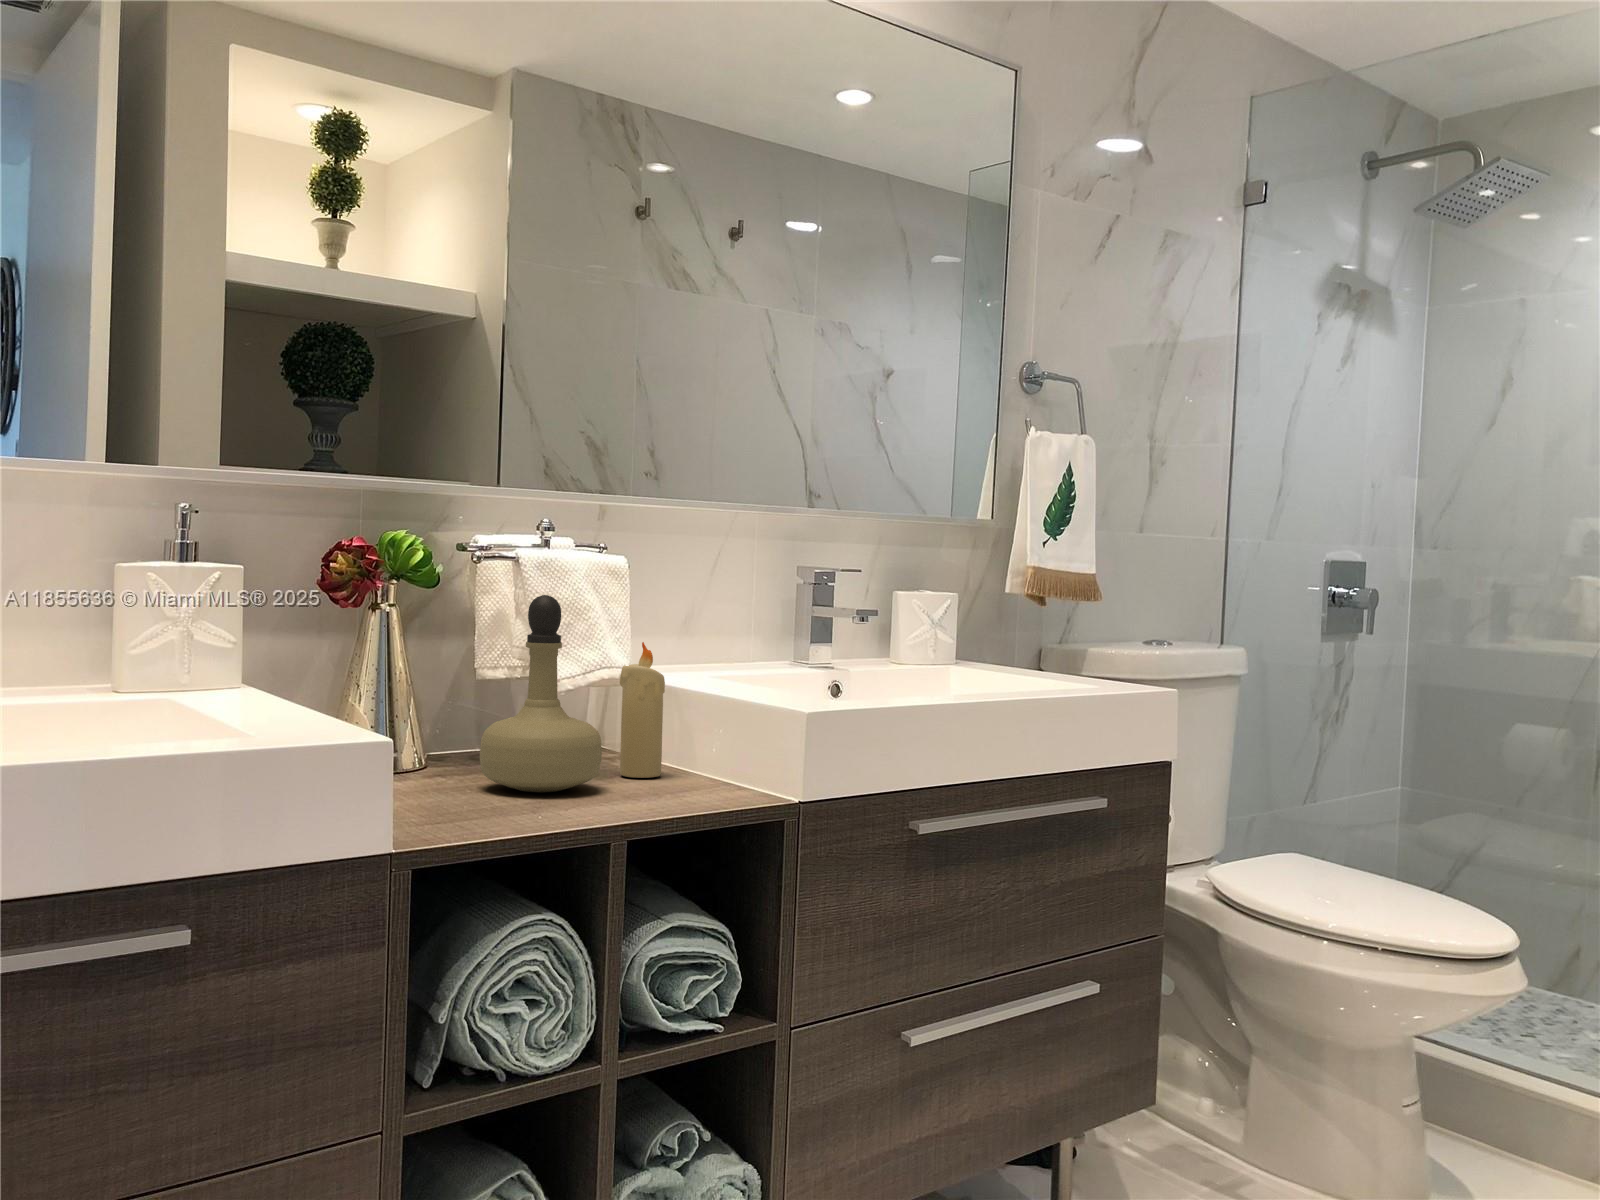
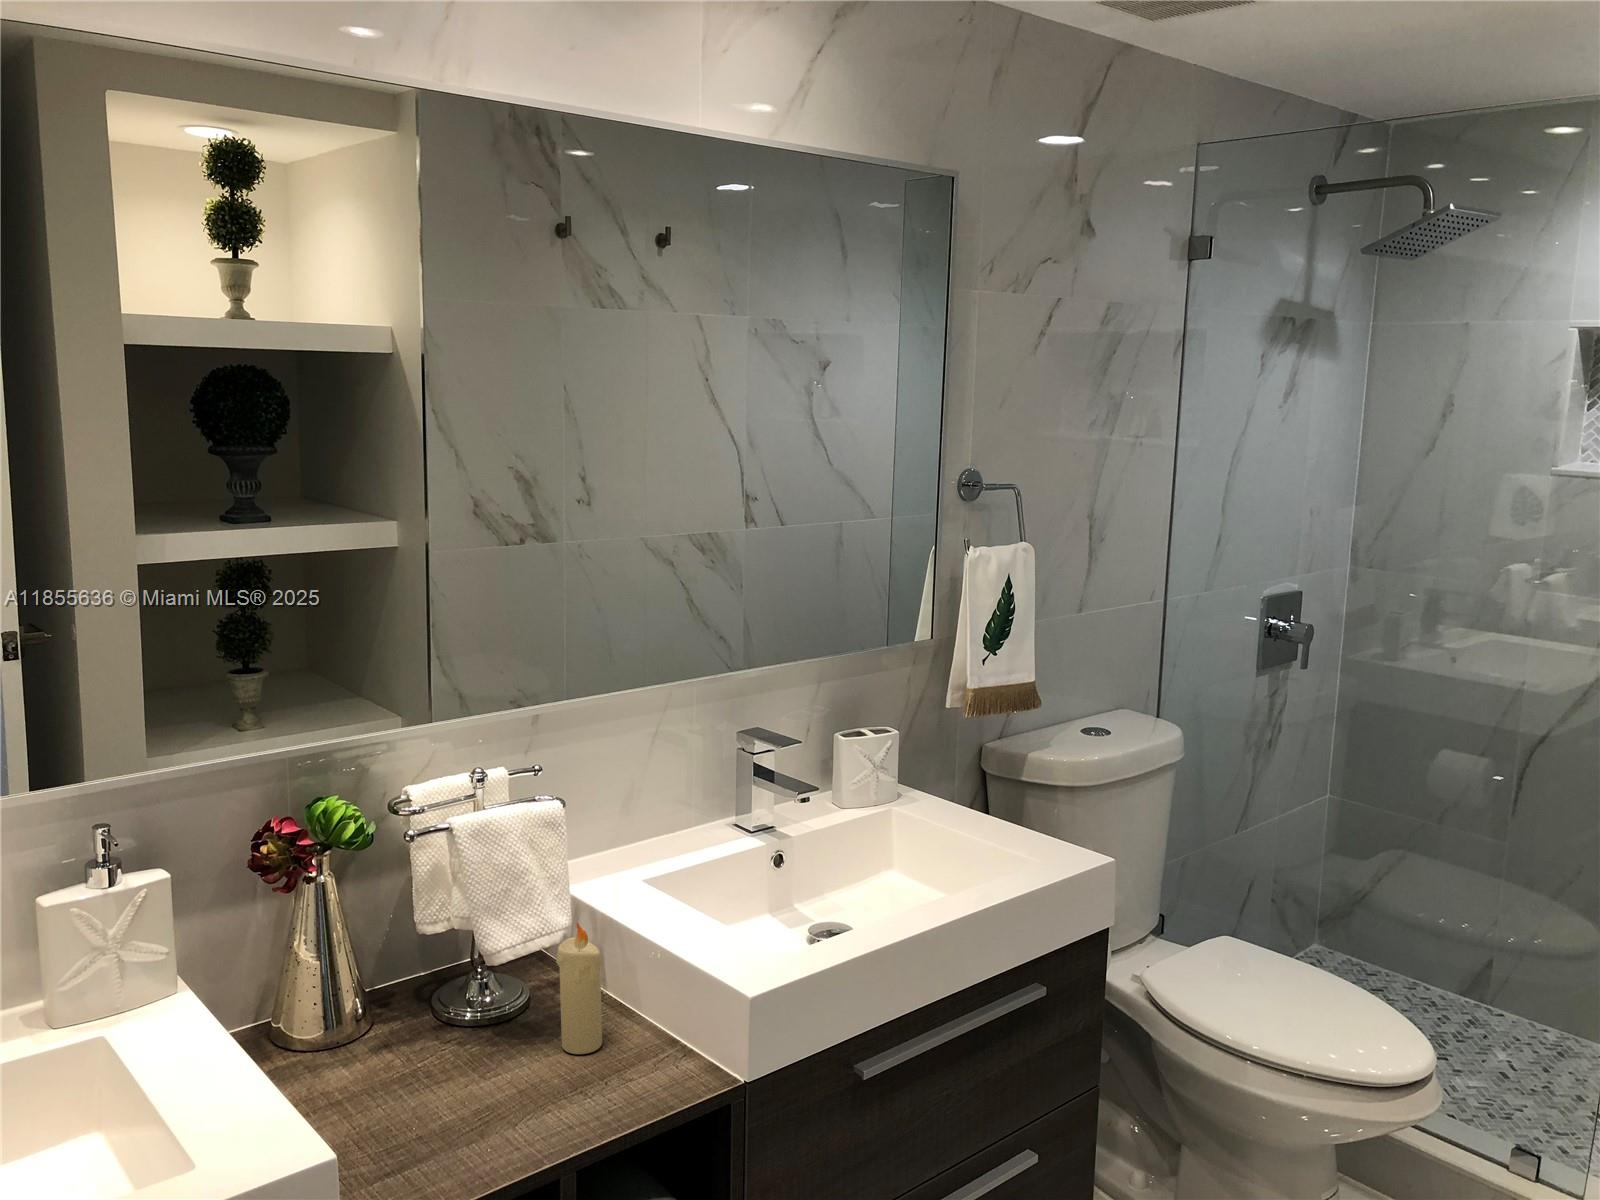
perfume bottle: present [480,595,602,792] -> none [416,924,538,1121]

